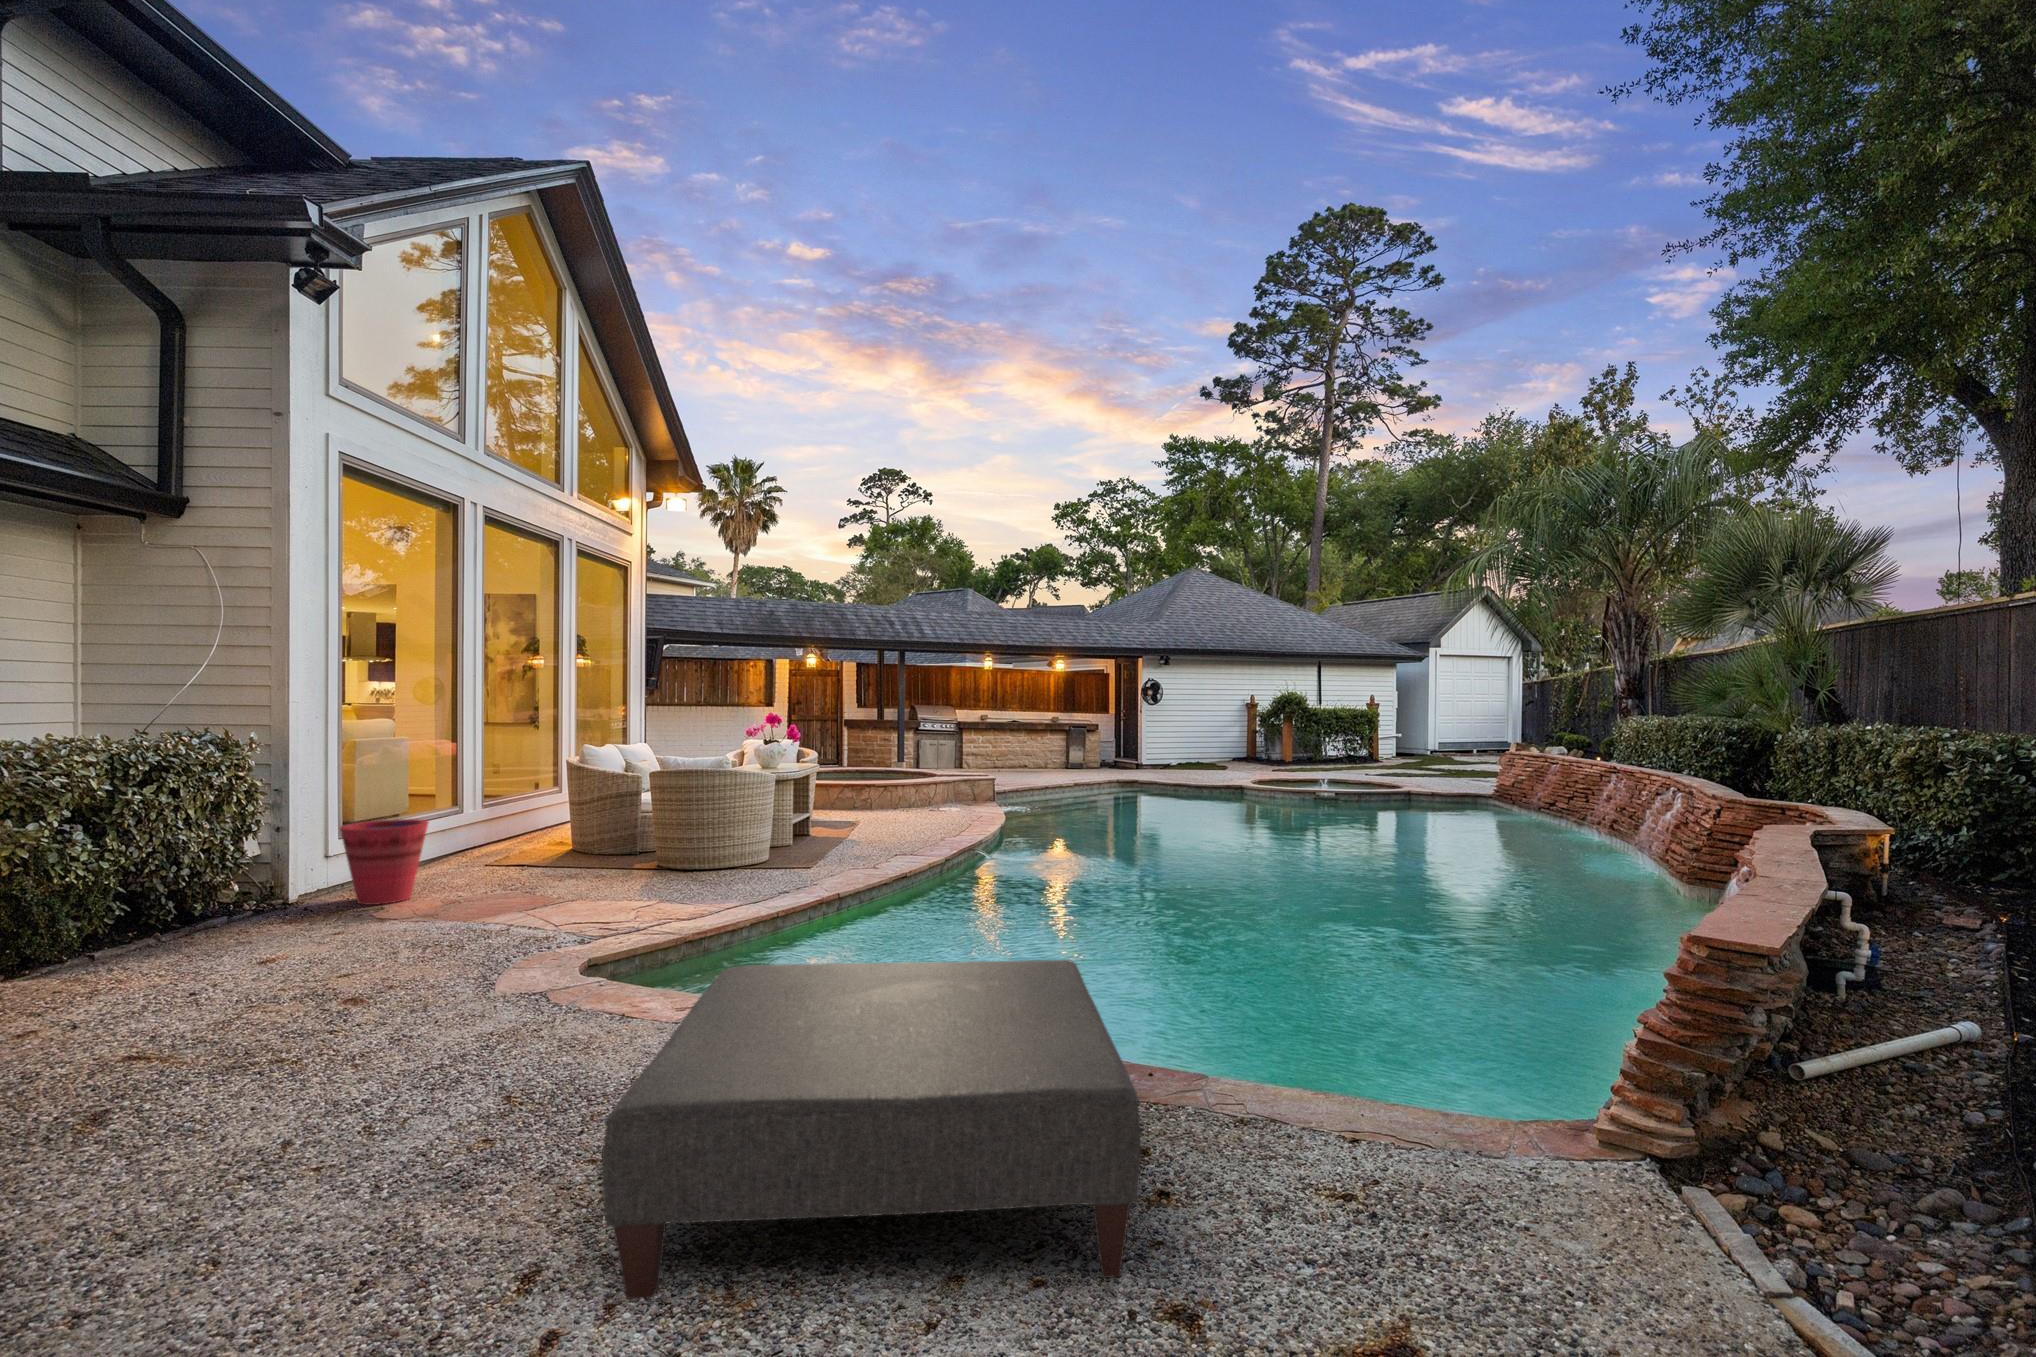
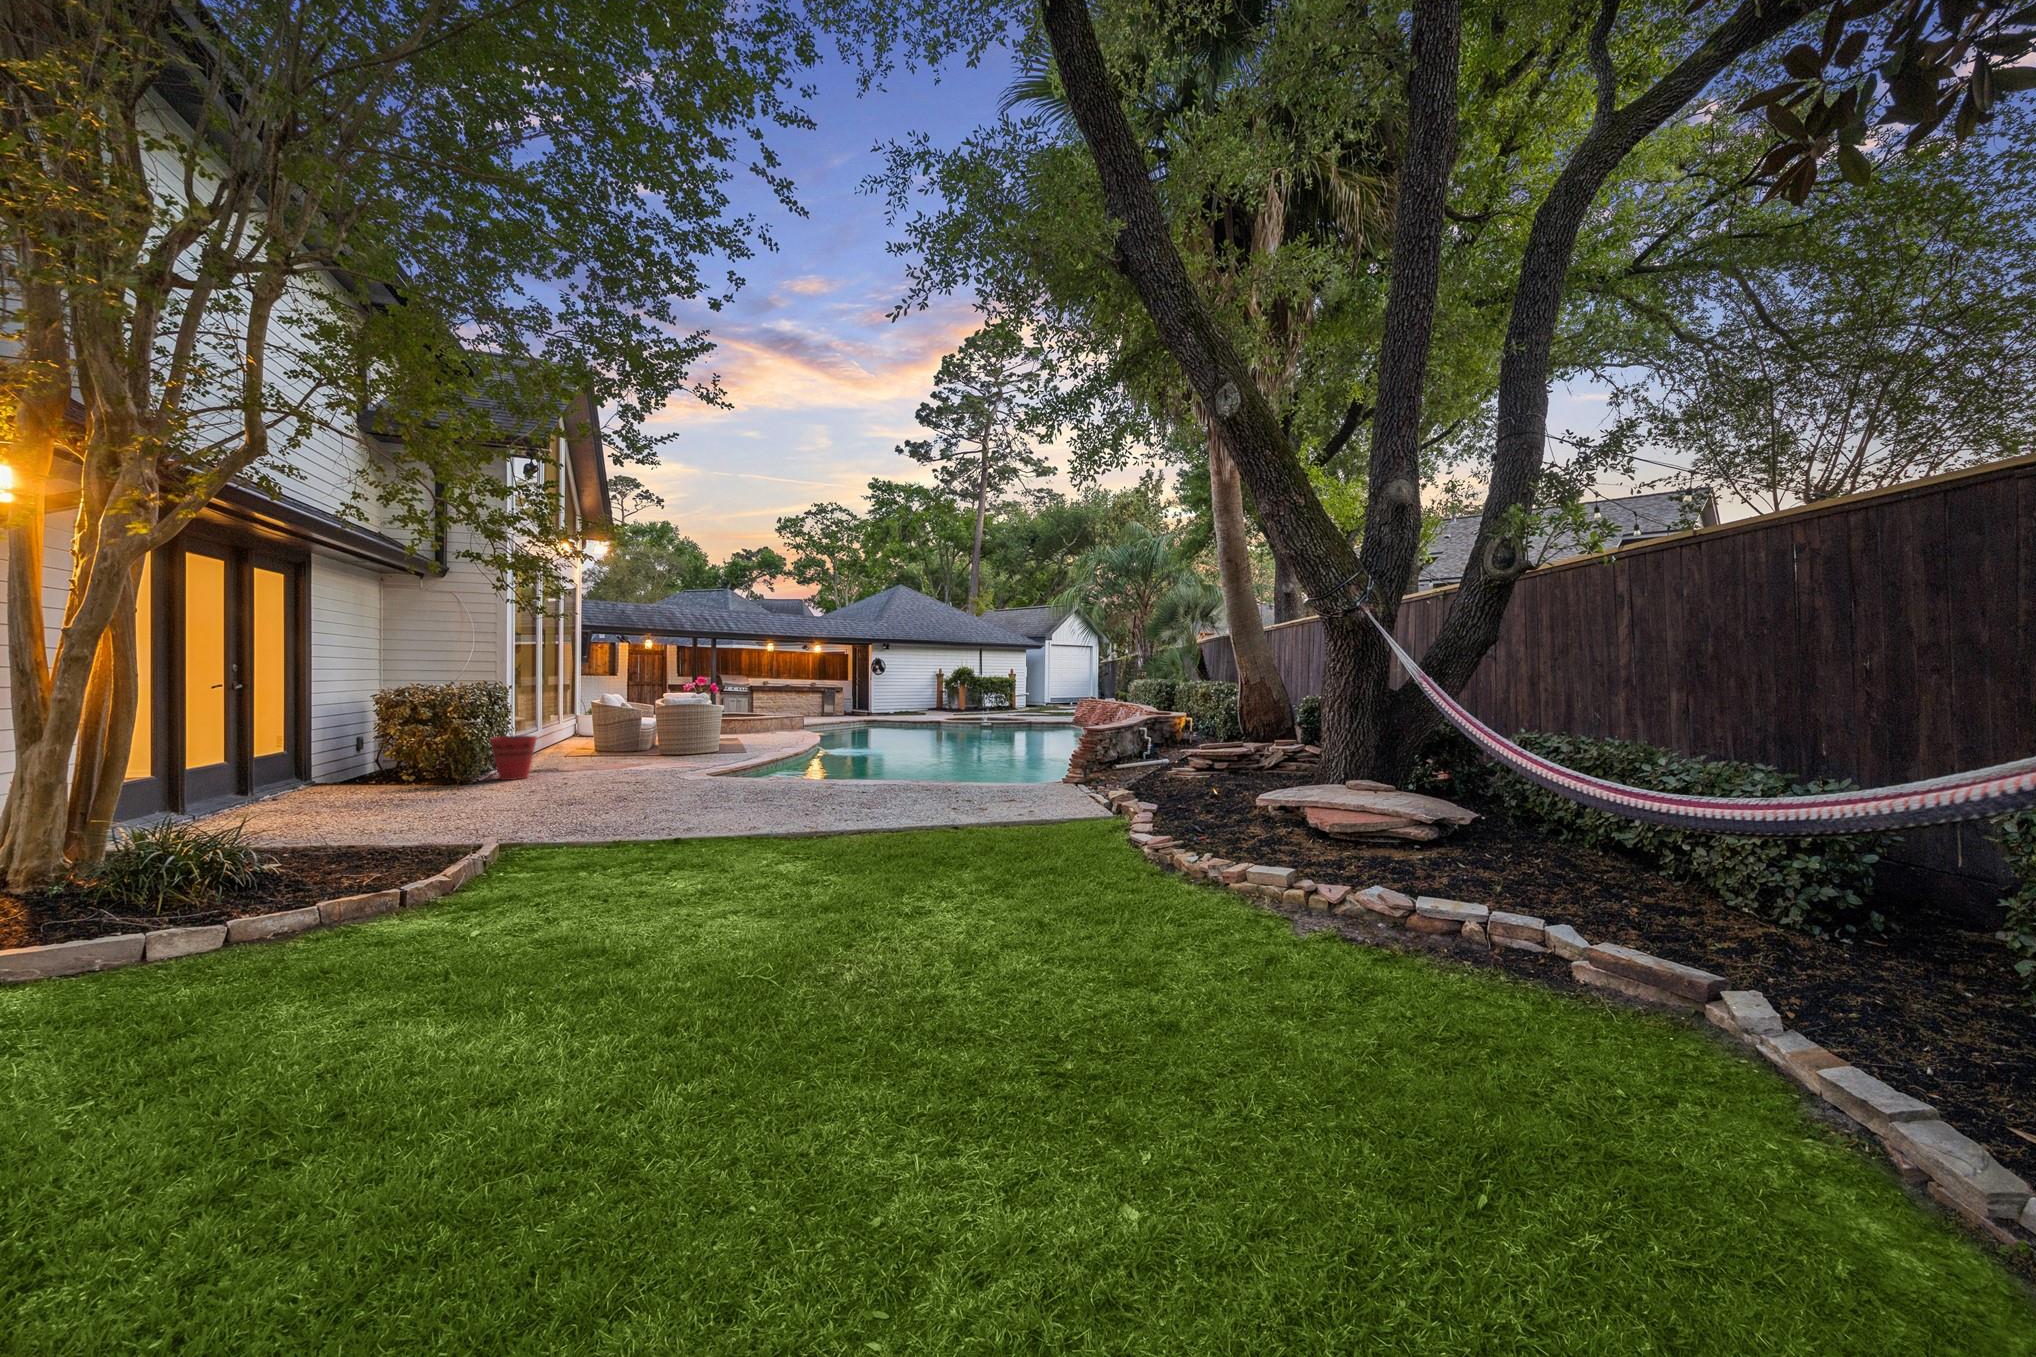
ottoman: present [602,960,1141,1299] -> none [808,754,967,825]

